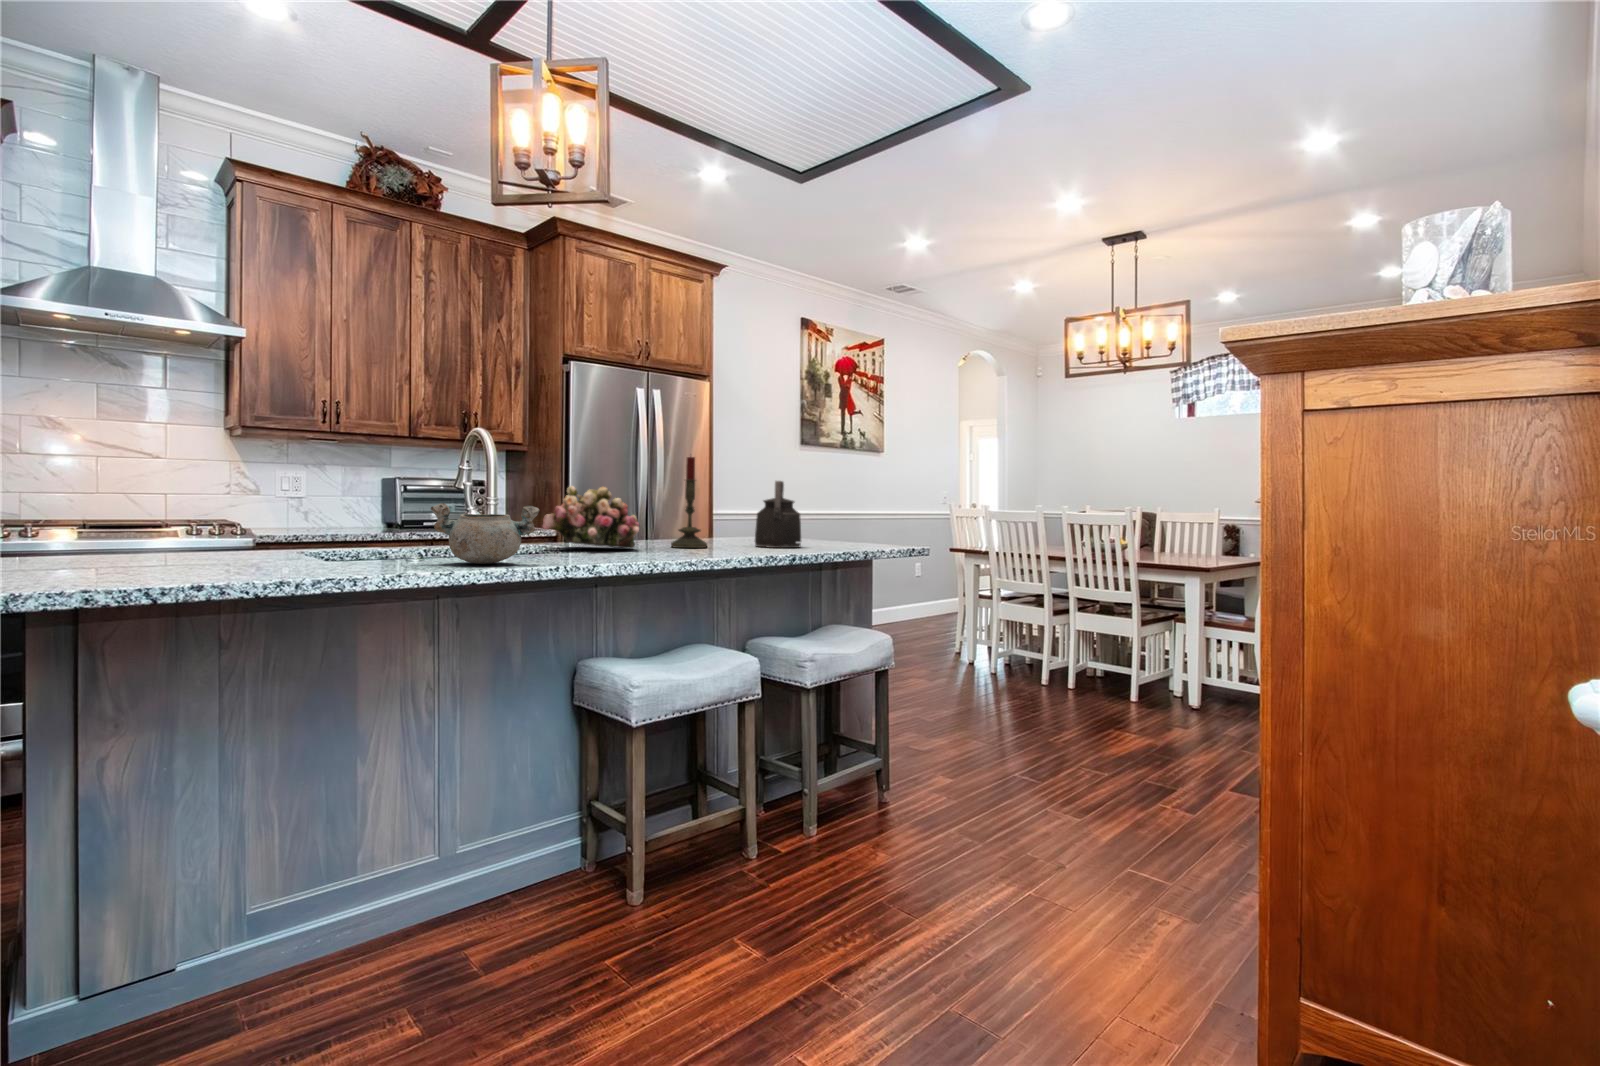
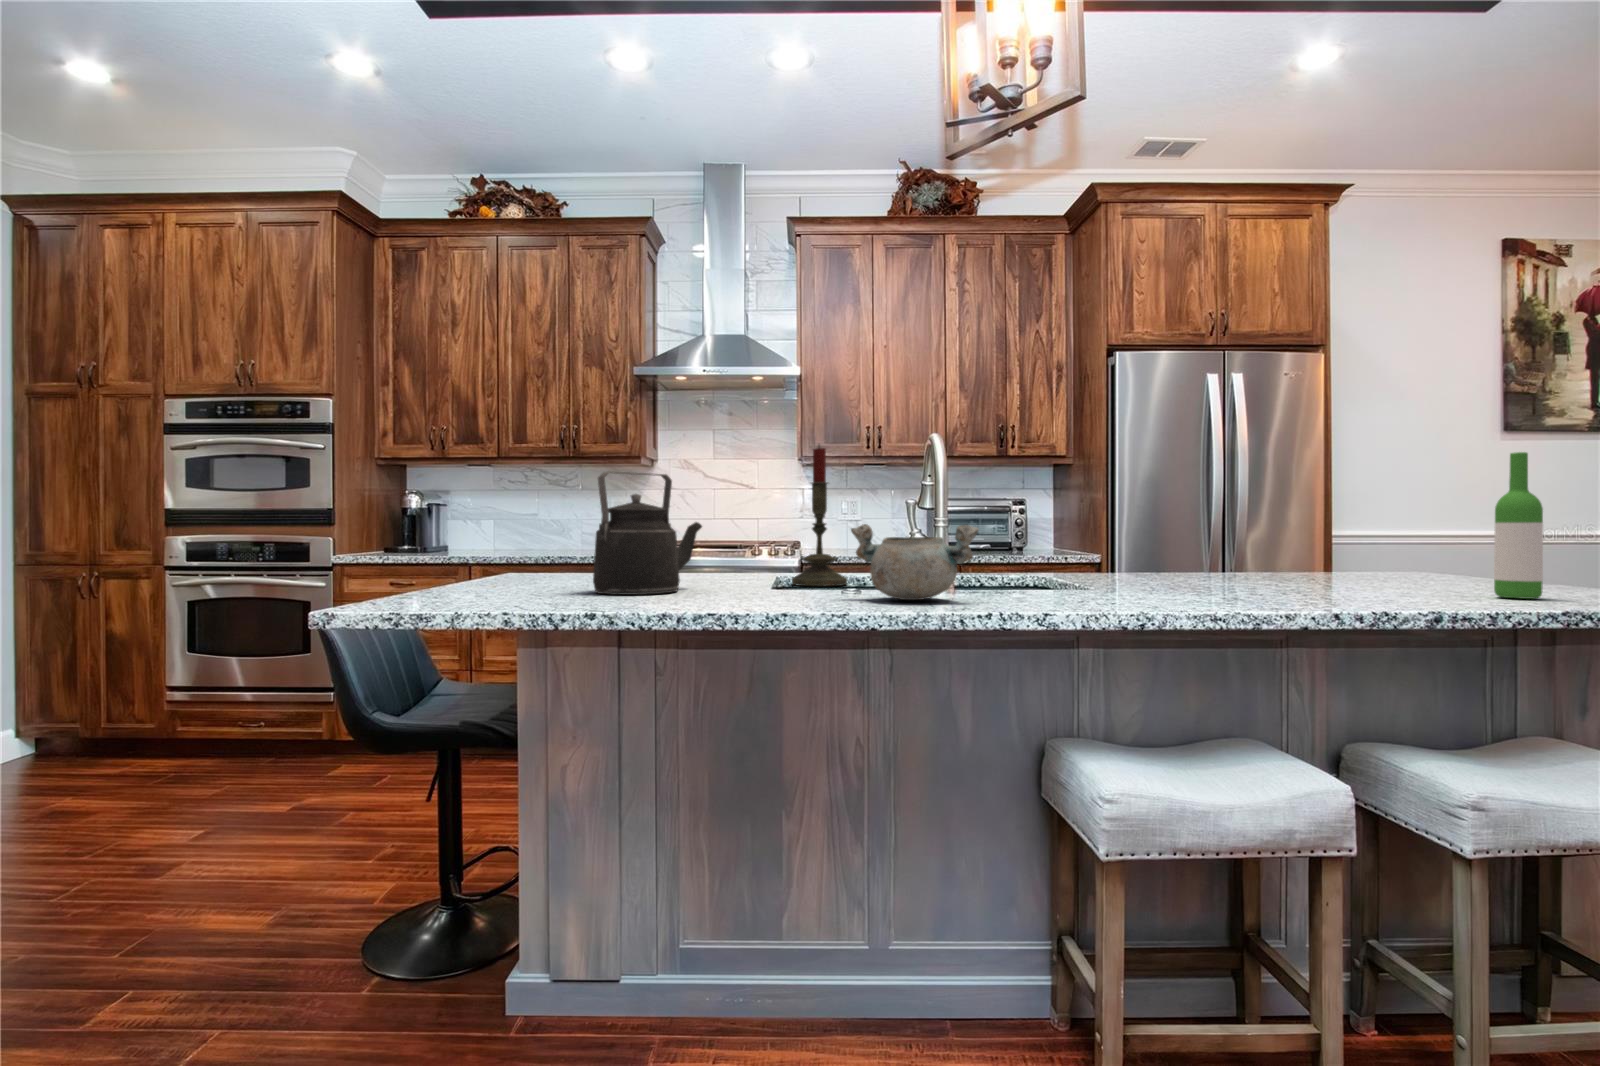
candle: present [671,457,708,548] -> present [792,447,847,586]
wine bottle: none [820,469,842,553] -> present [1494,452,1543,599]
kettle: present [755,481,801,548] -> present [593,471,702,595]
flower arrangement: present [542,486,639,549] -> none [1031,499,1167,583]

